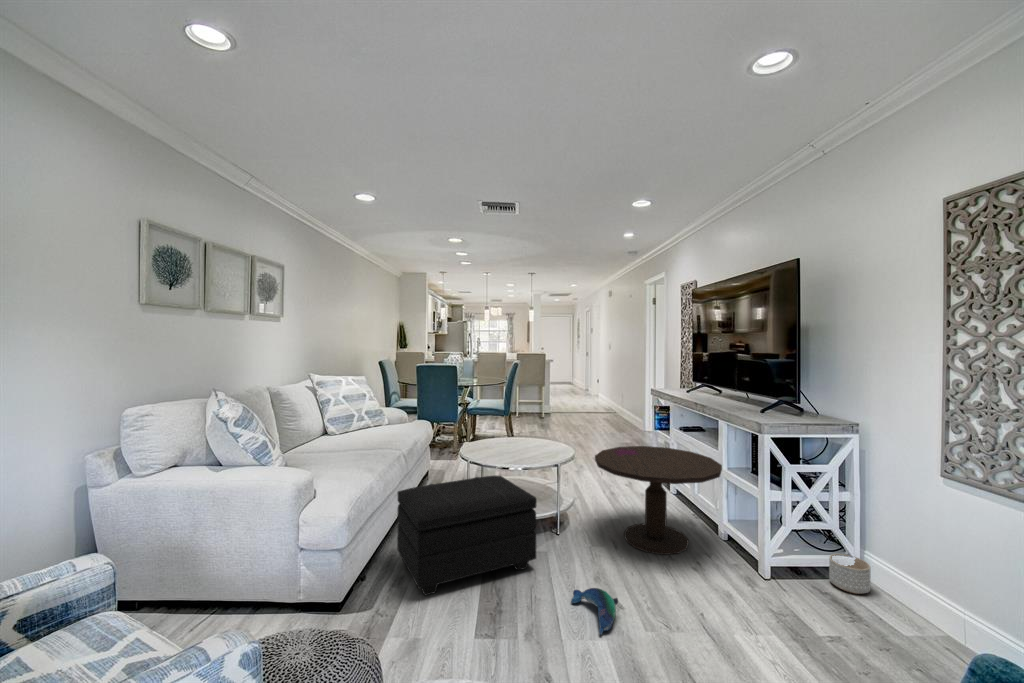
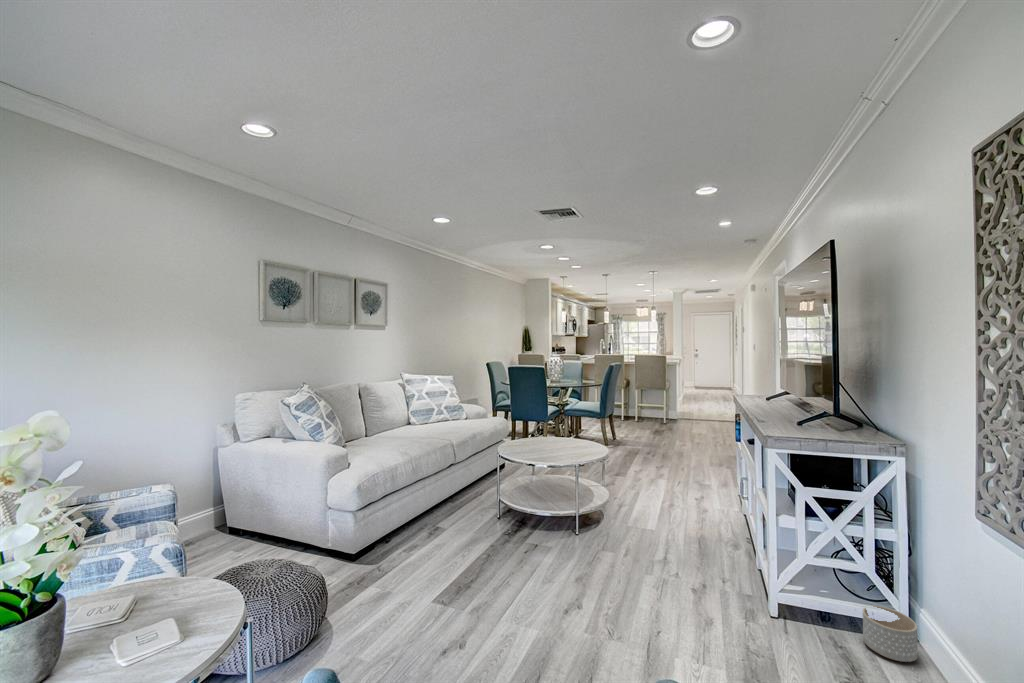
side table: present [595,446,722,555] -> none [610,453,749,572]
footstool: present [397,475,537,595] -> none [417,469,533,562]
plush toy: present [571,588,618,635] -> none [538,582,573,626]

